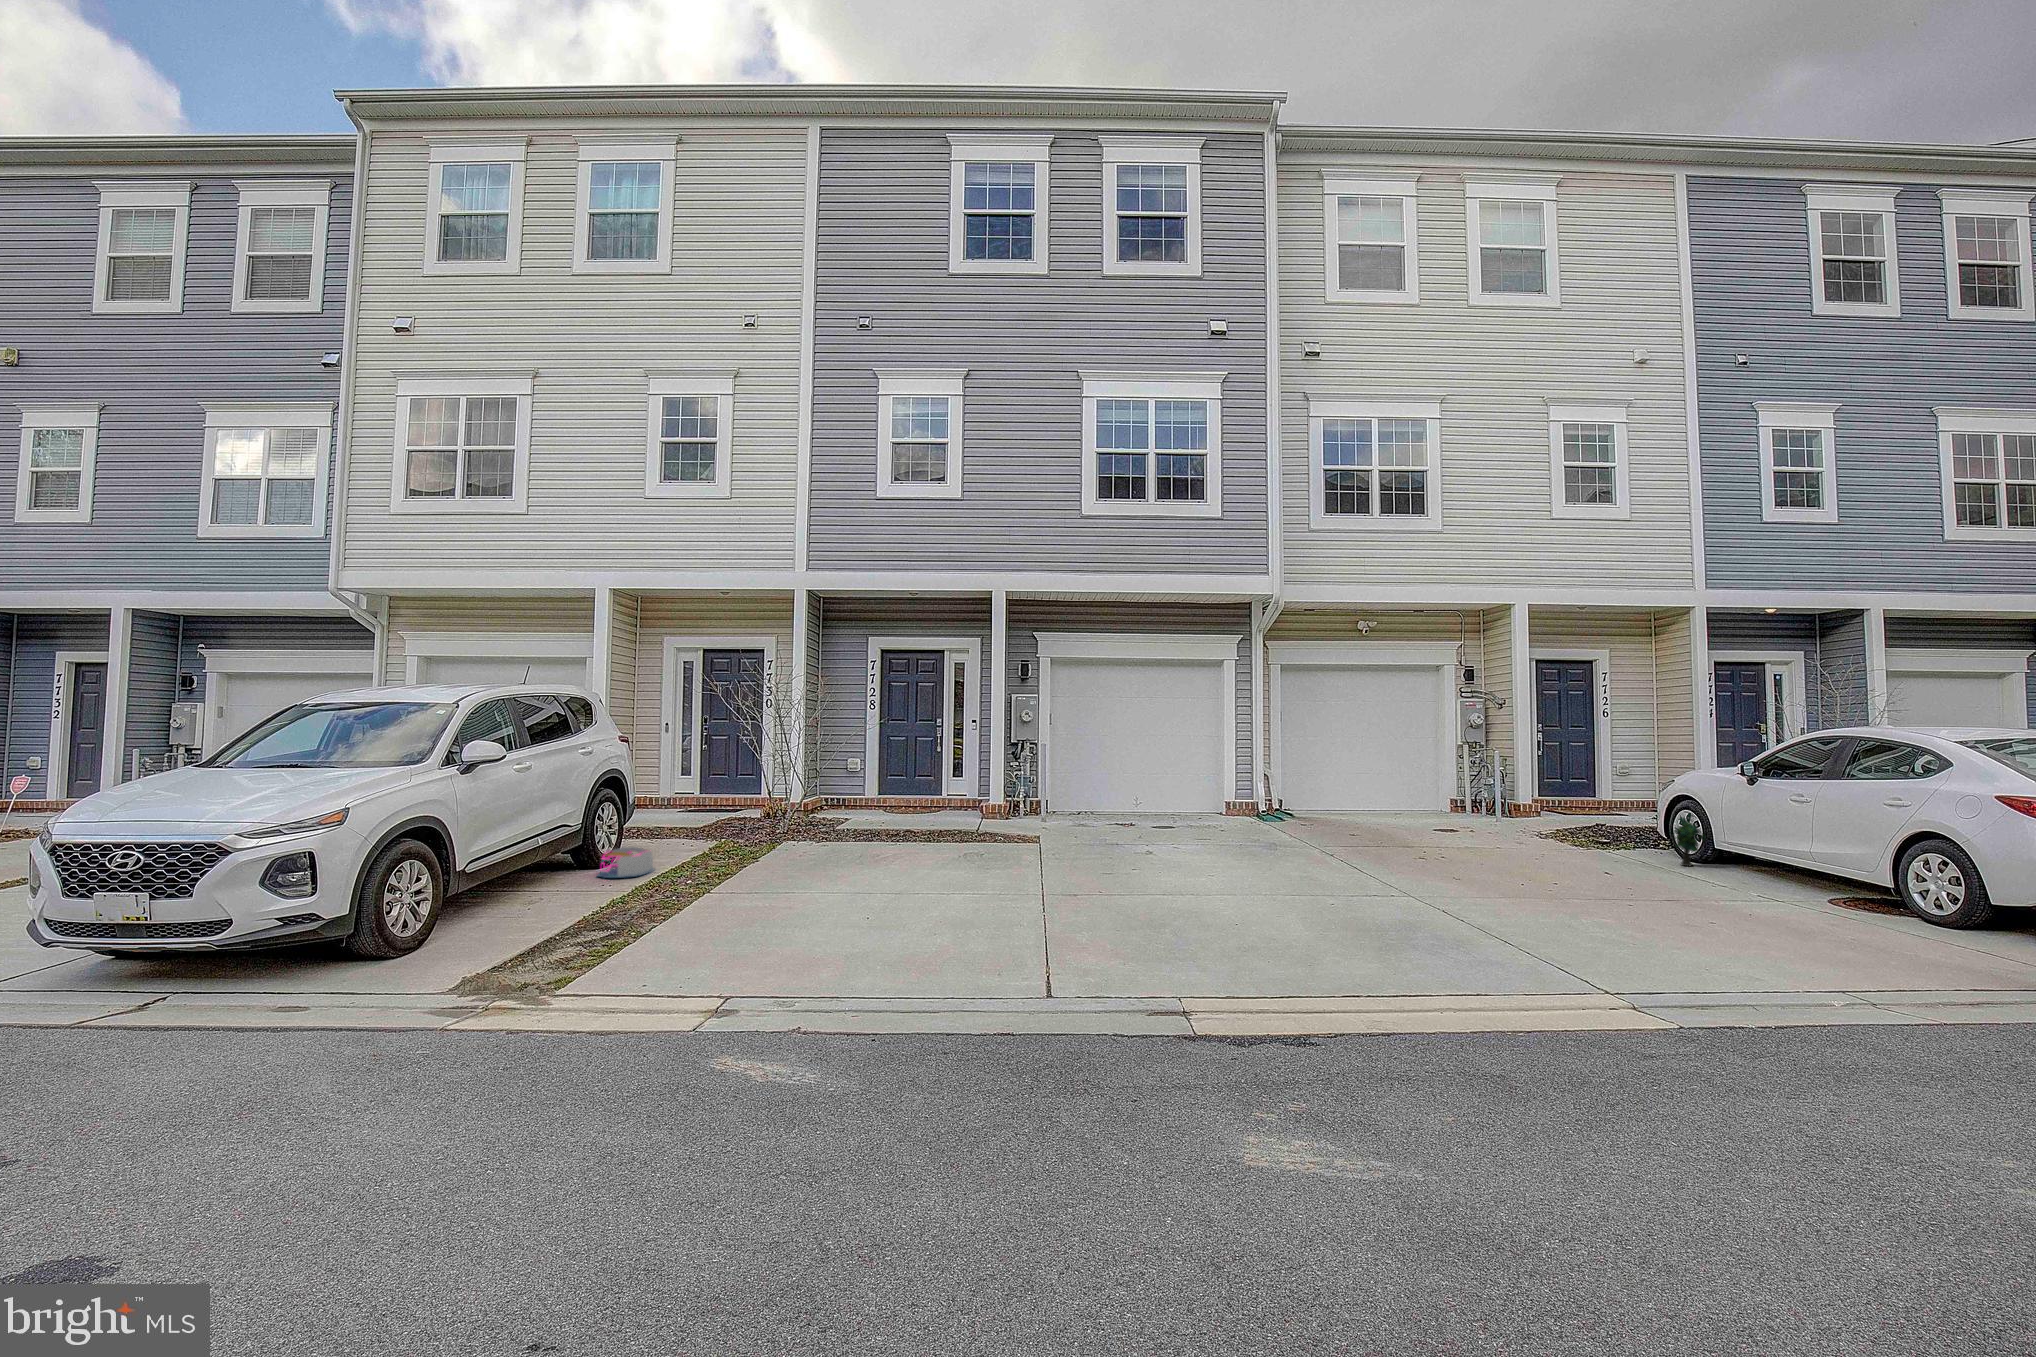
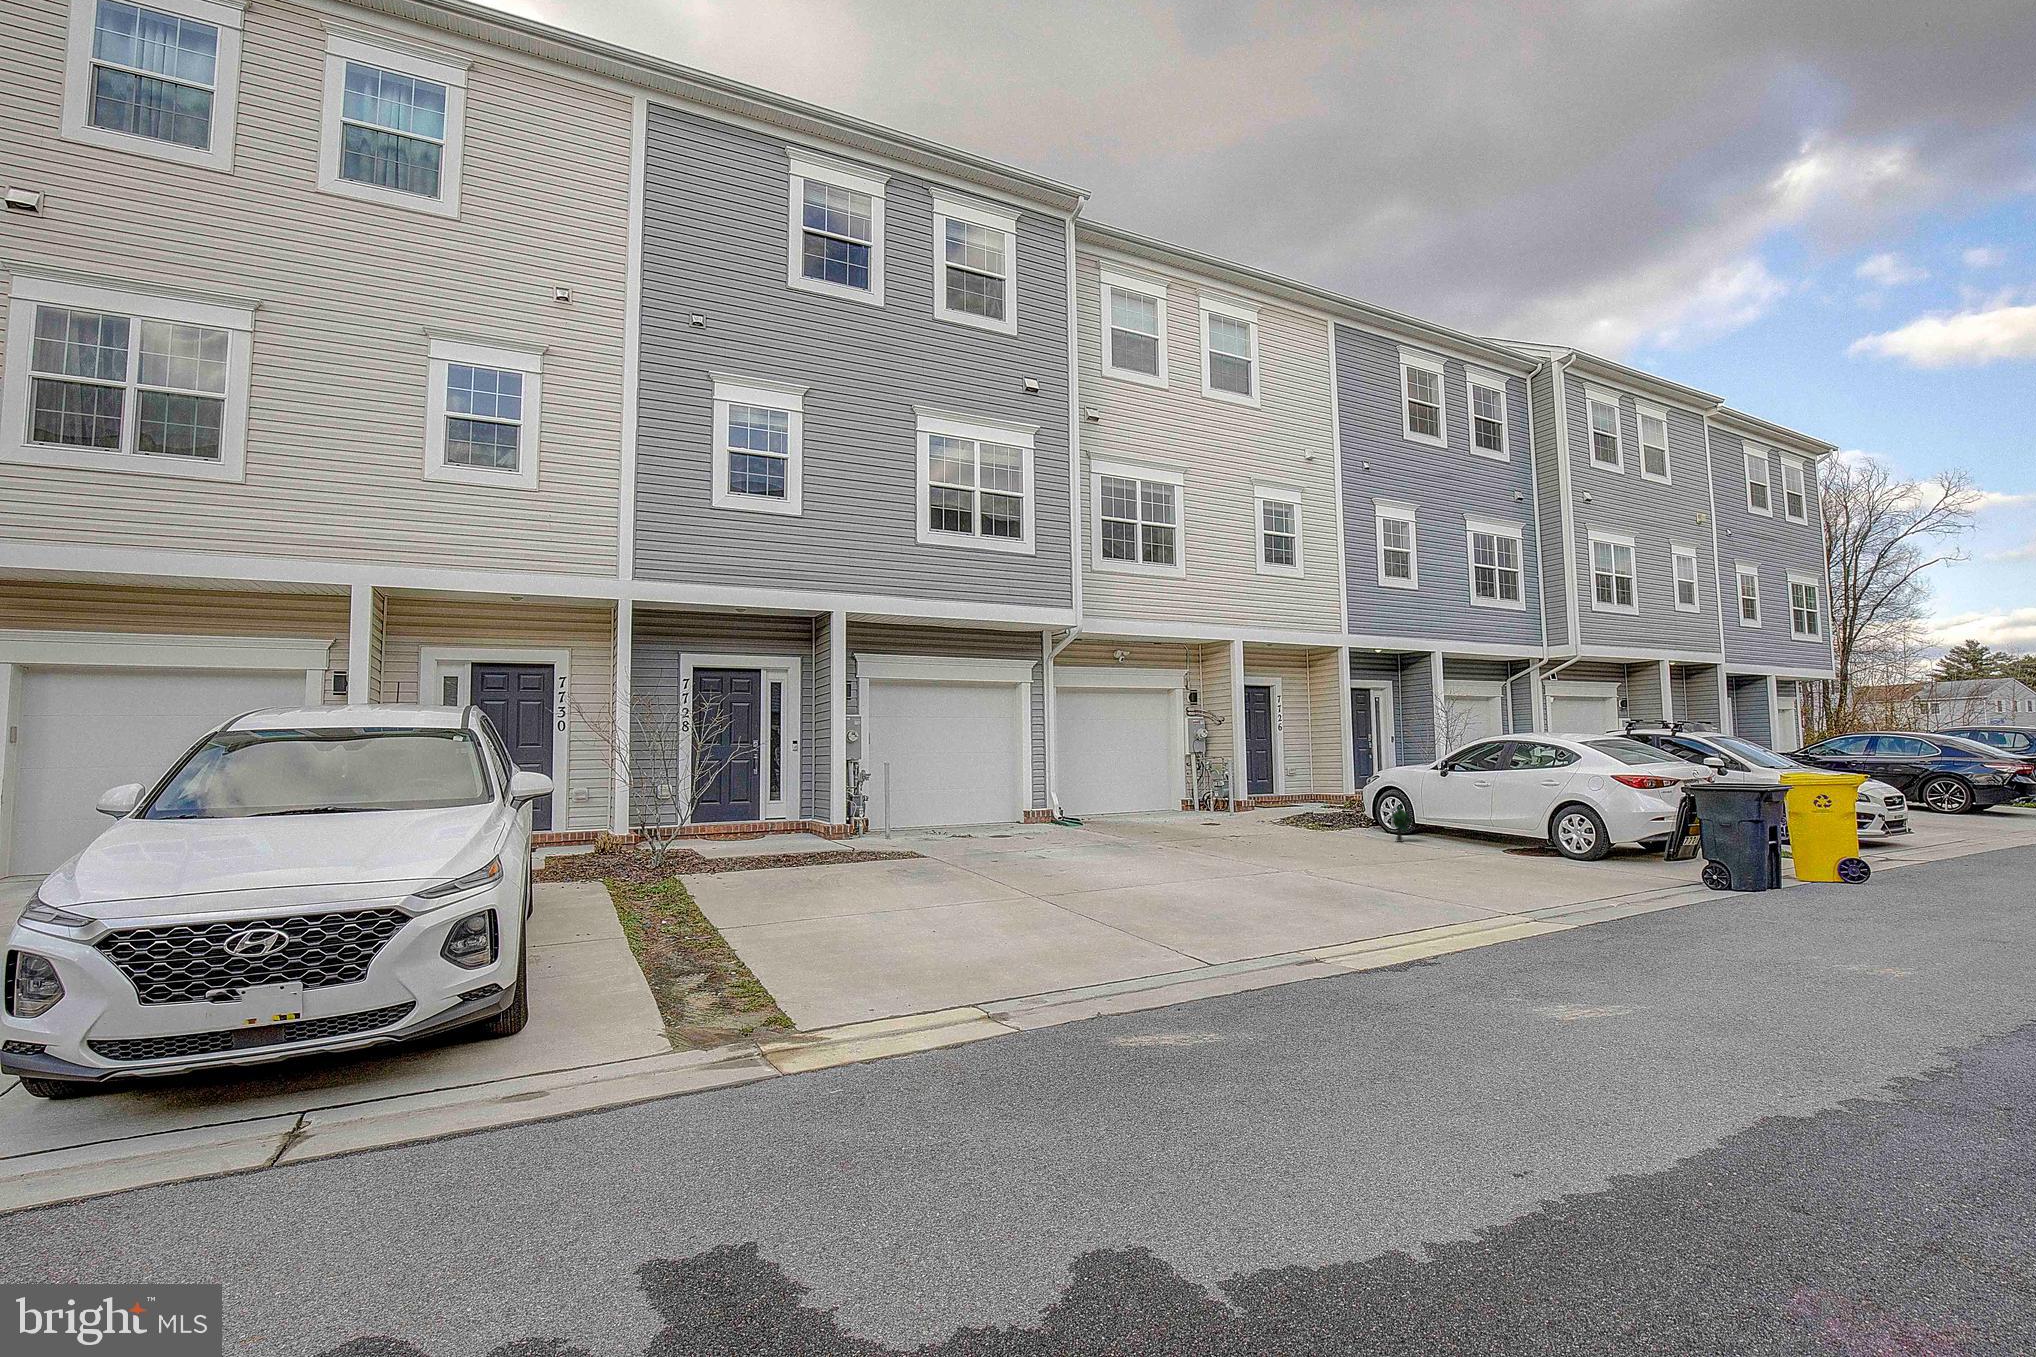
storage bin: present [597,847,654,878] -> none [542,891,597,927]

